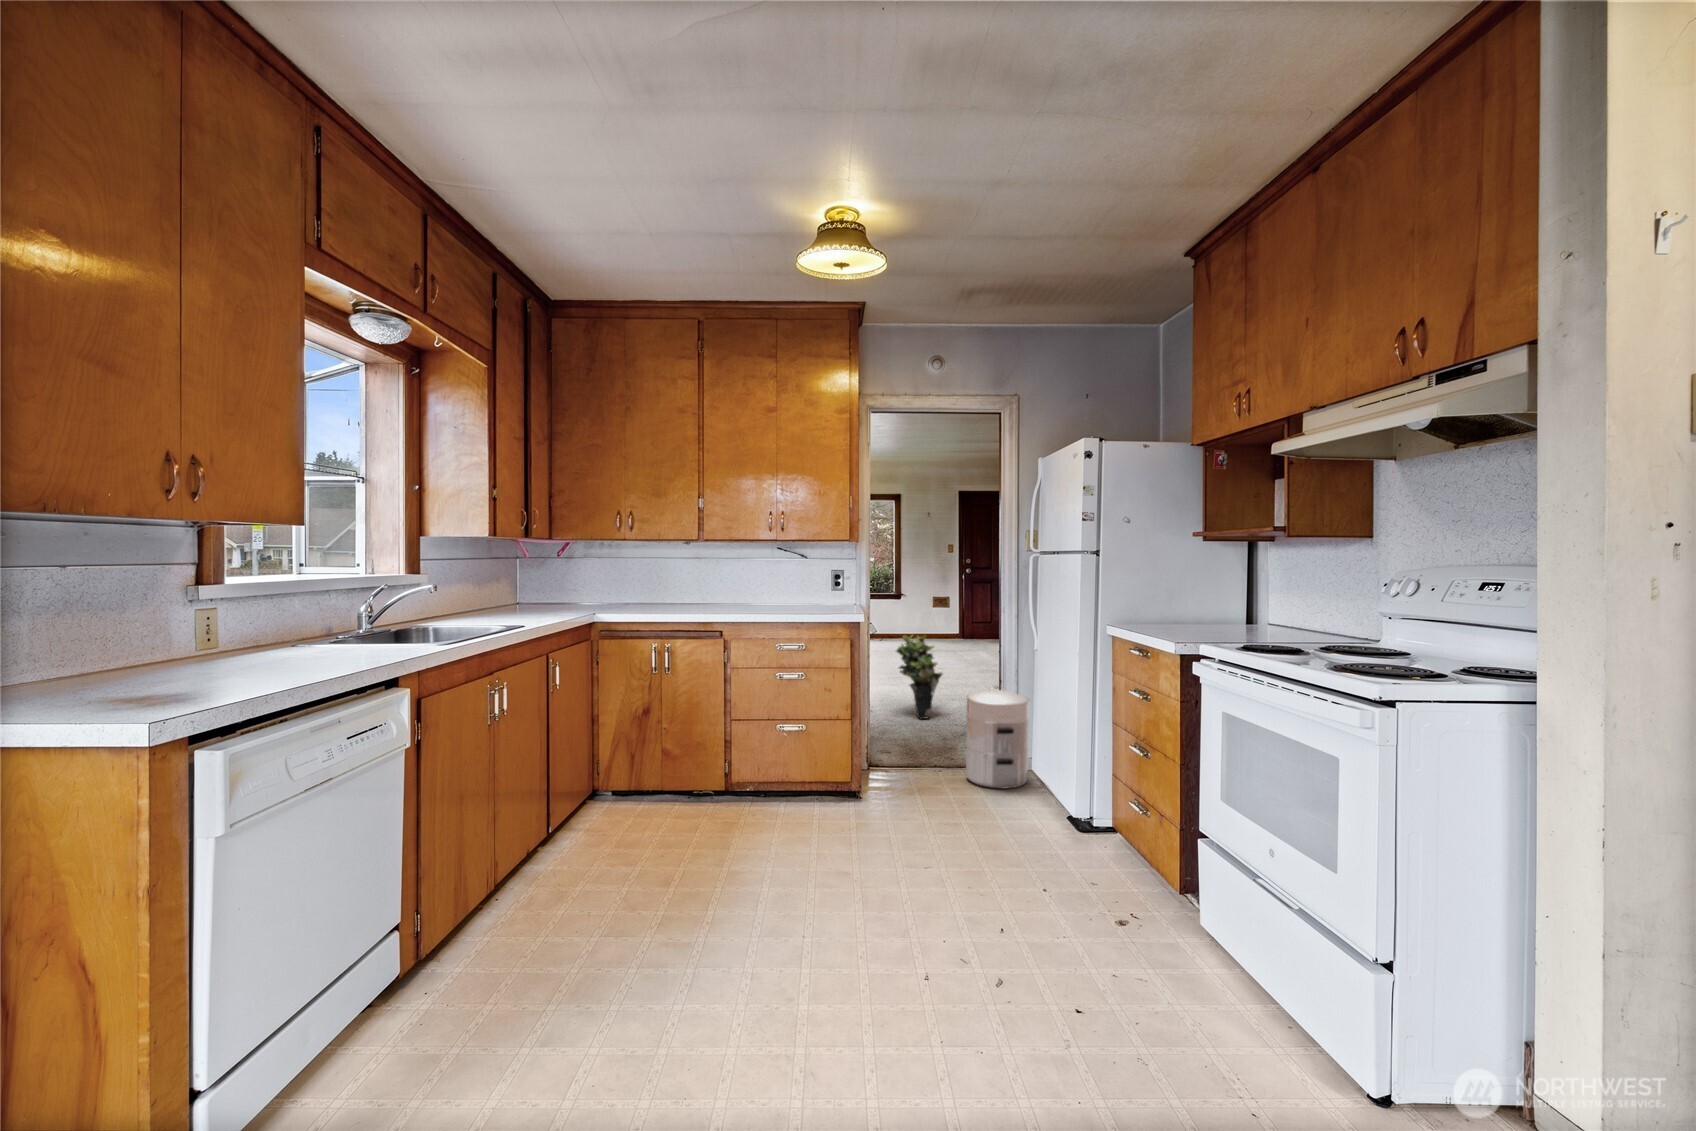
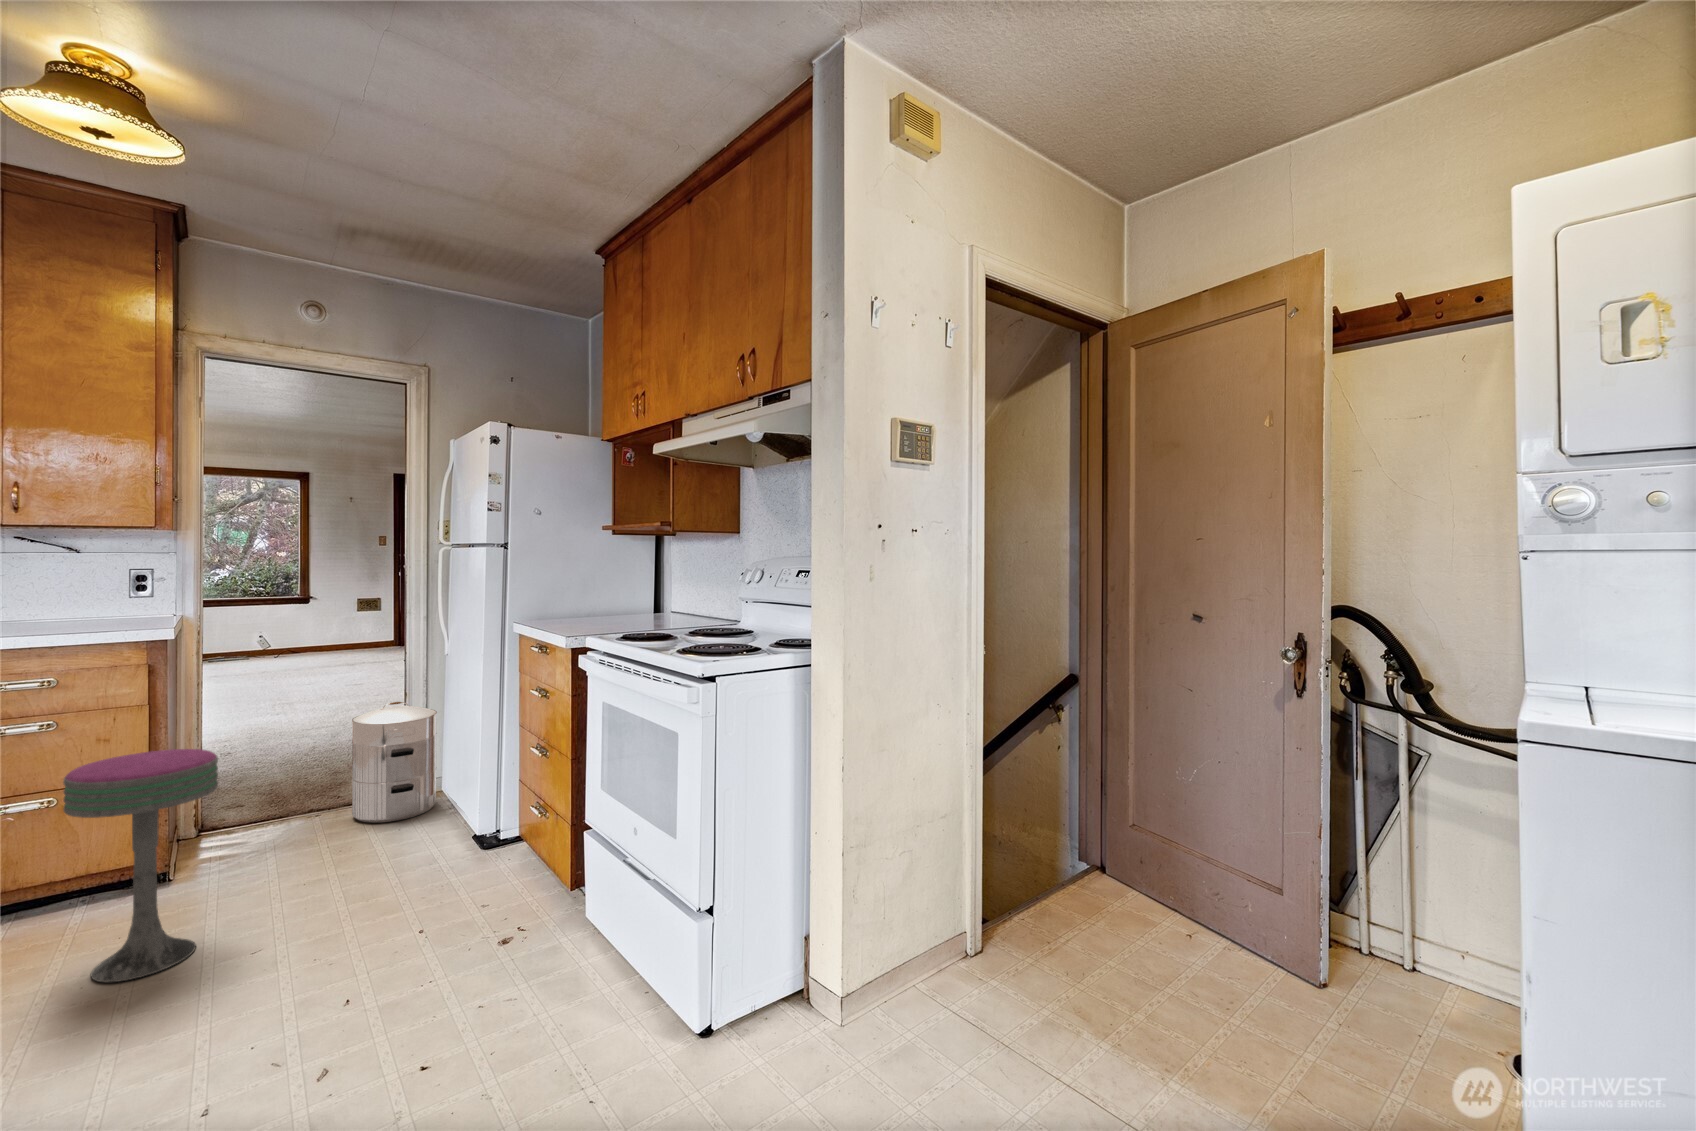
potted plant: present [896,635,942,719] -> none [267,646,343,754]
bar stool: none [824,703,904,865] -> present [63,749,218,982]

